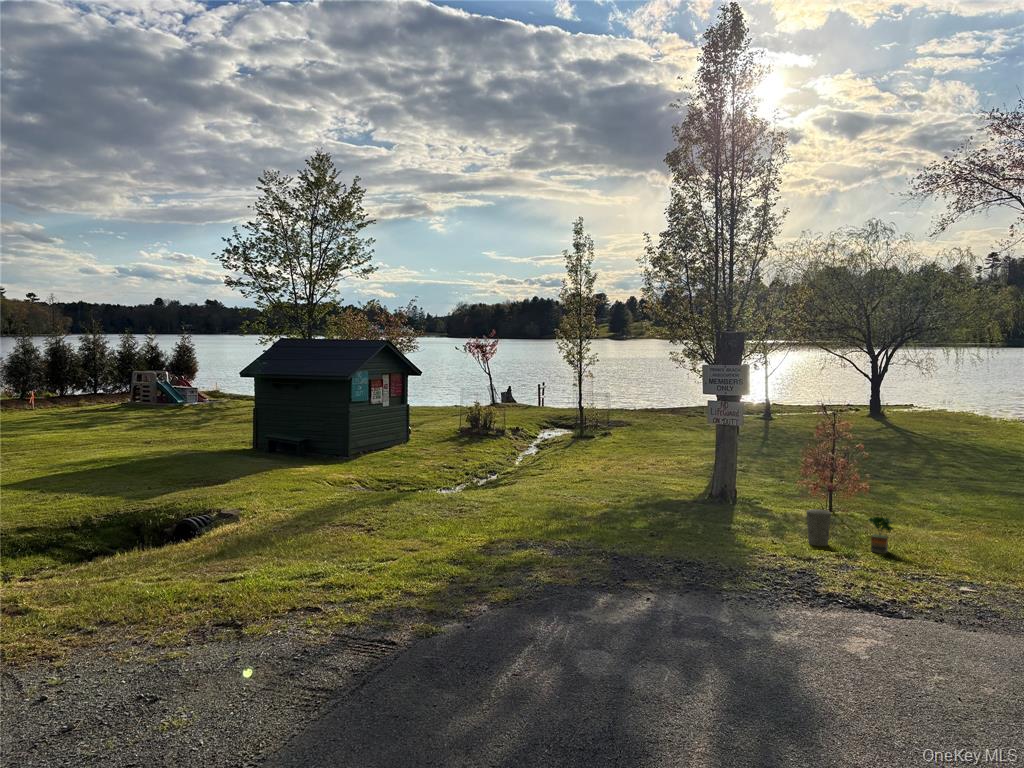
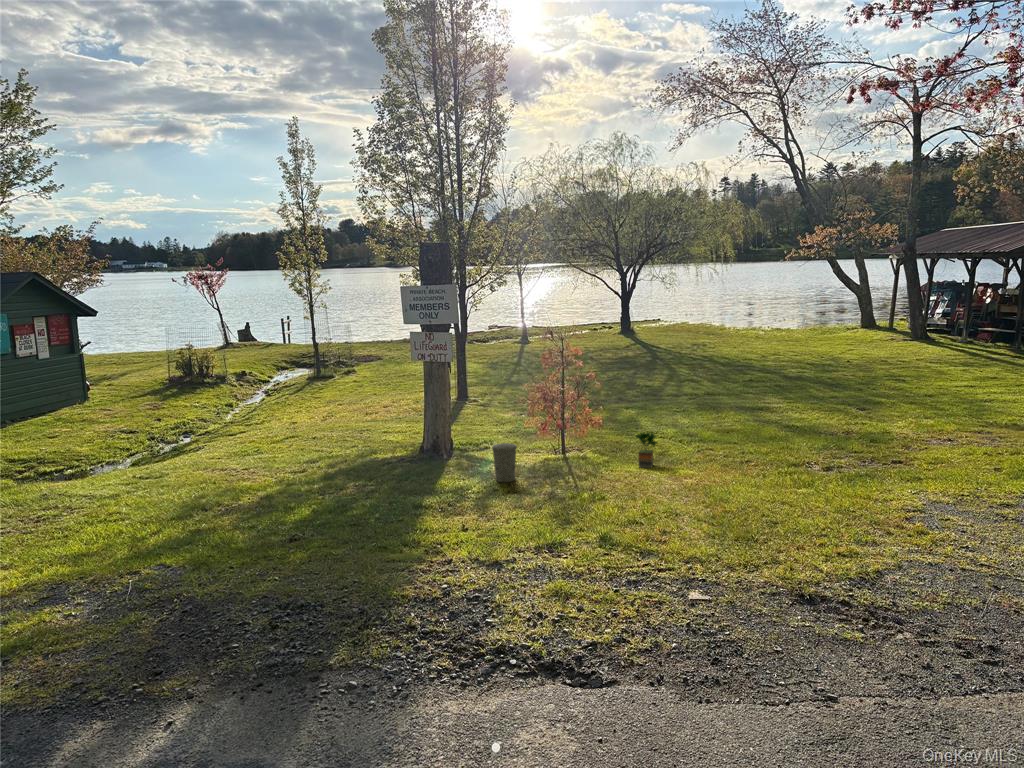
potted tree: present [869,517,894,554] -> present [636,433,657,468]

